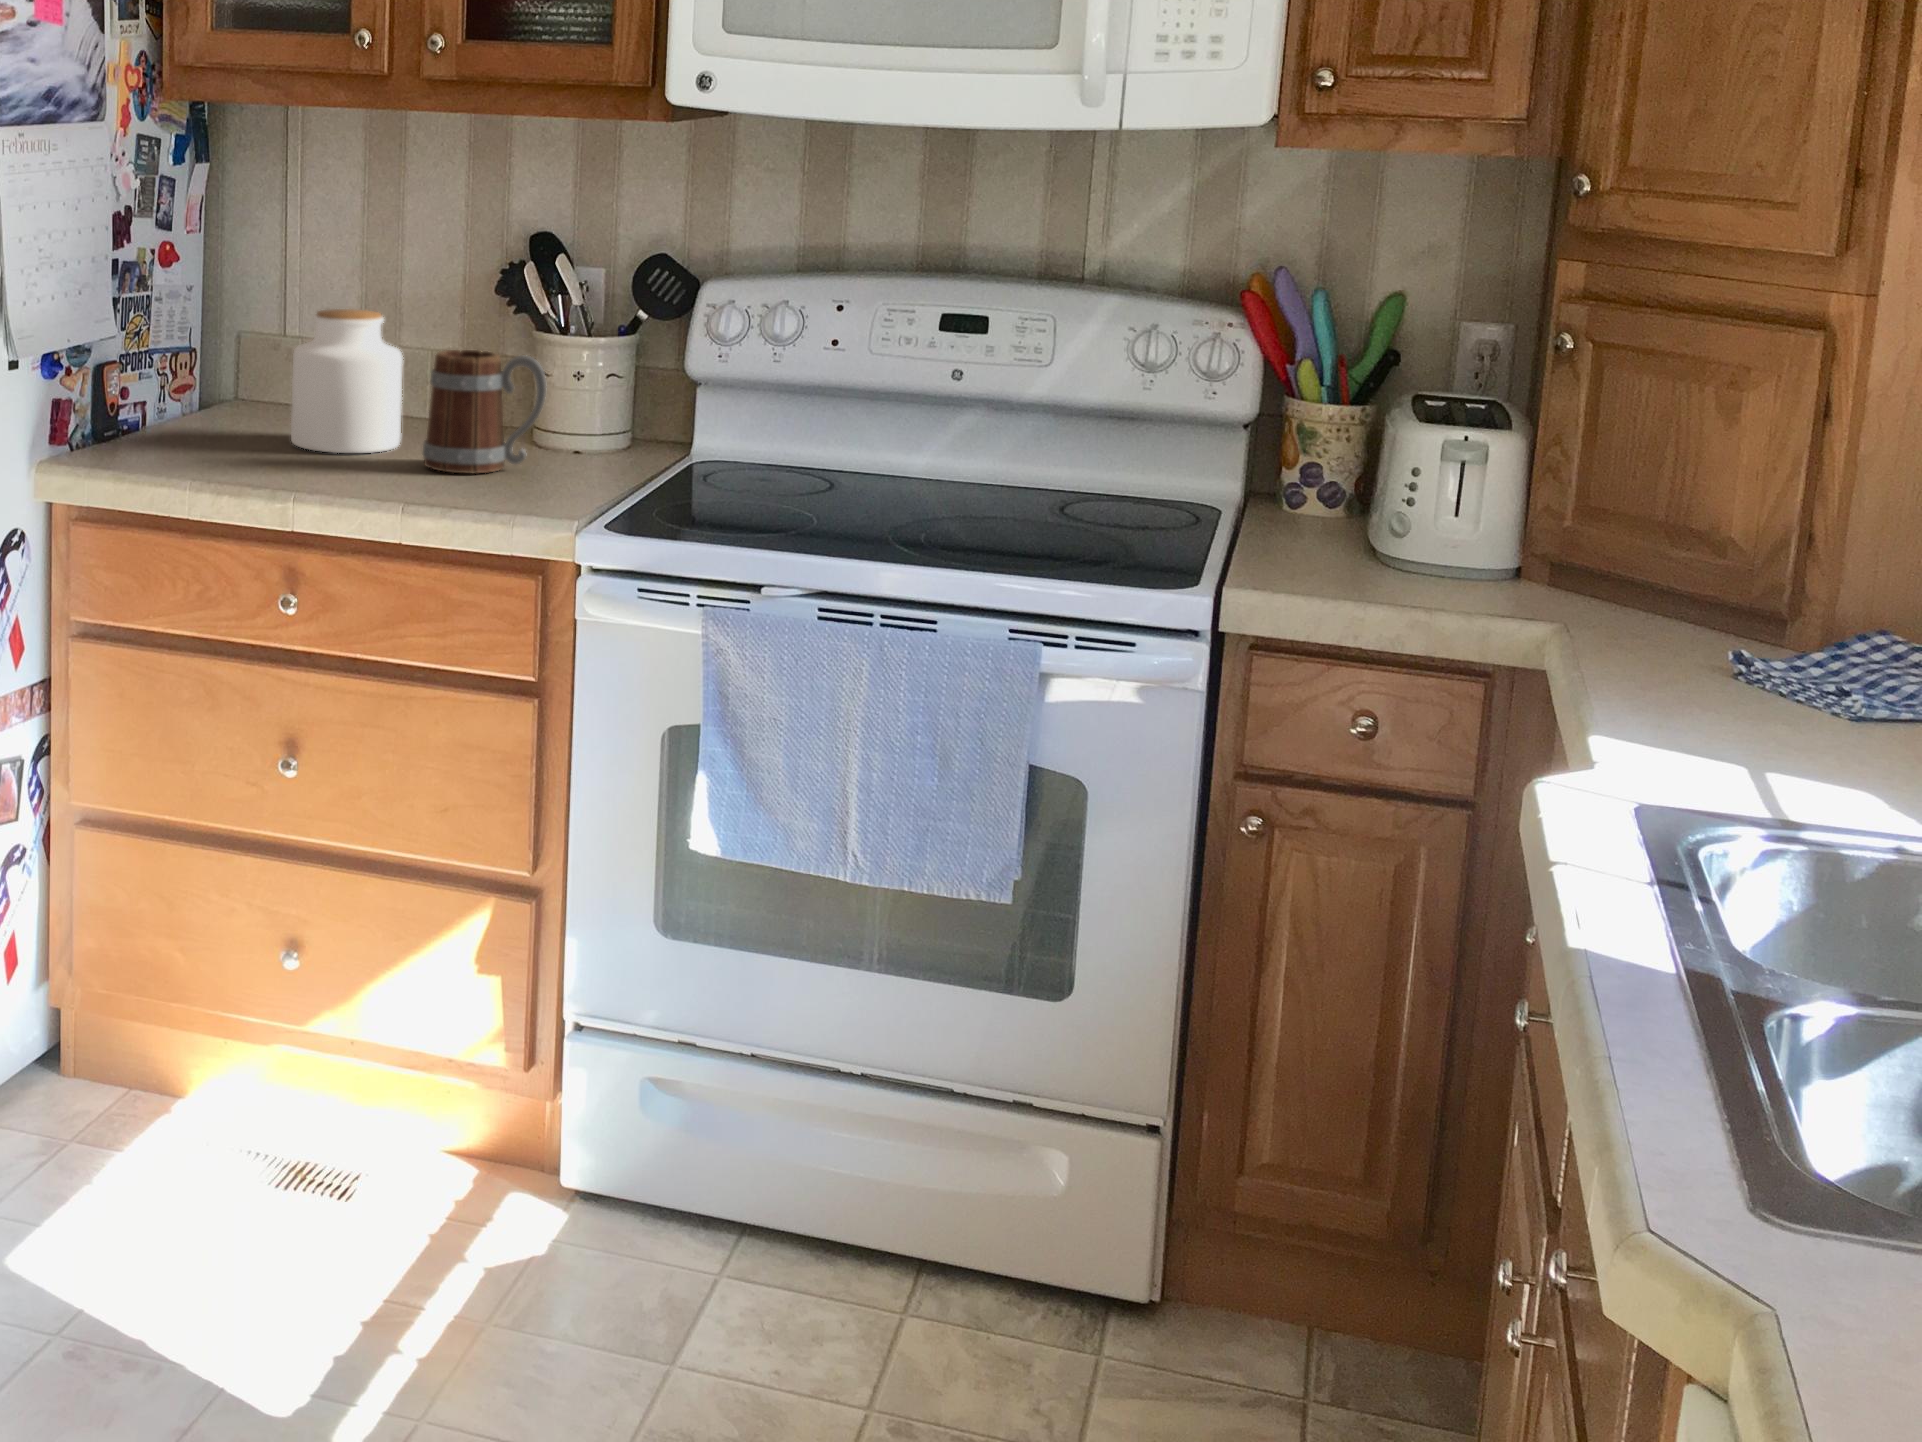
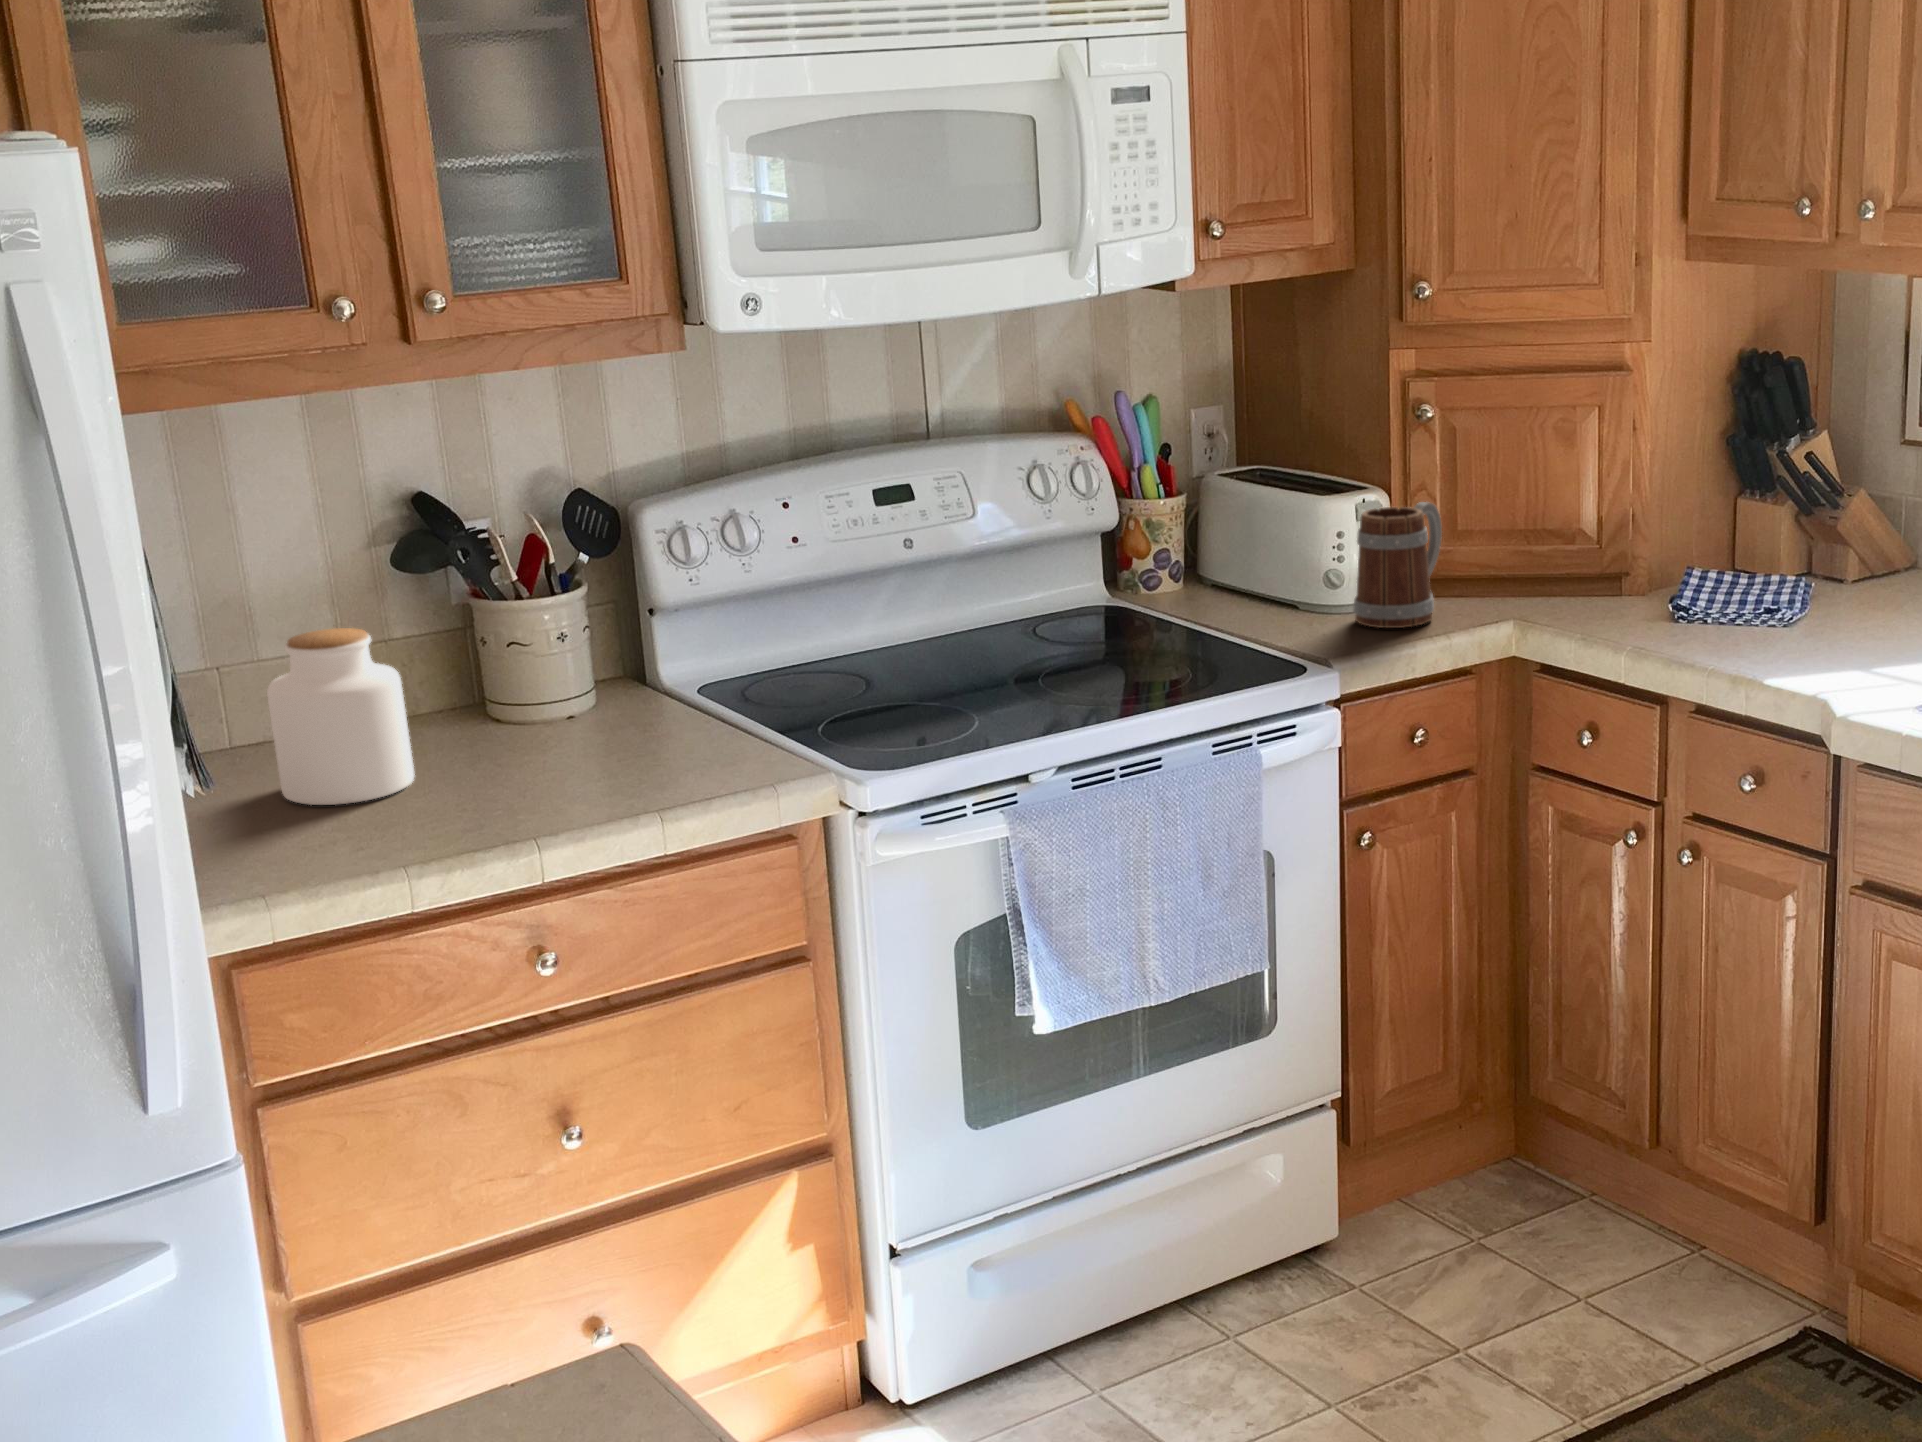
mug: present [423,350,547,473] -> present [1354,502,1442,628]

